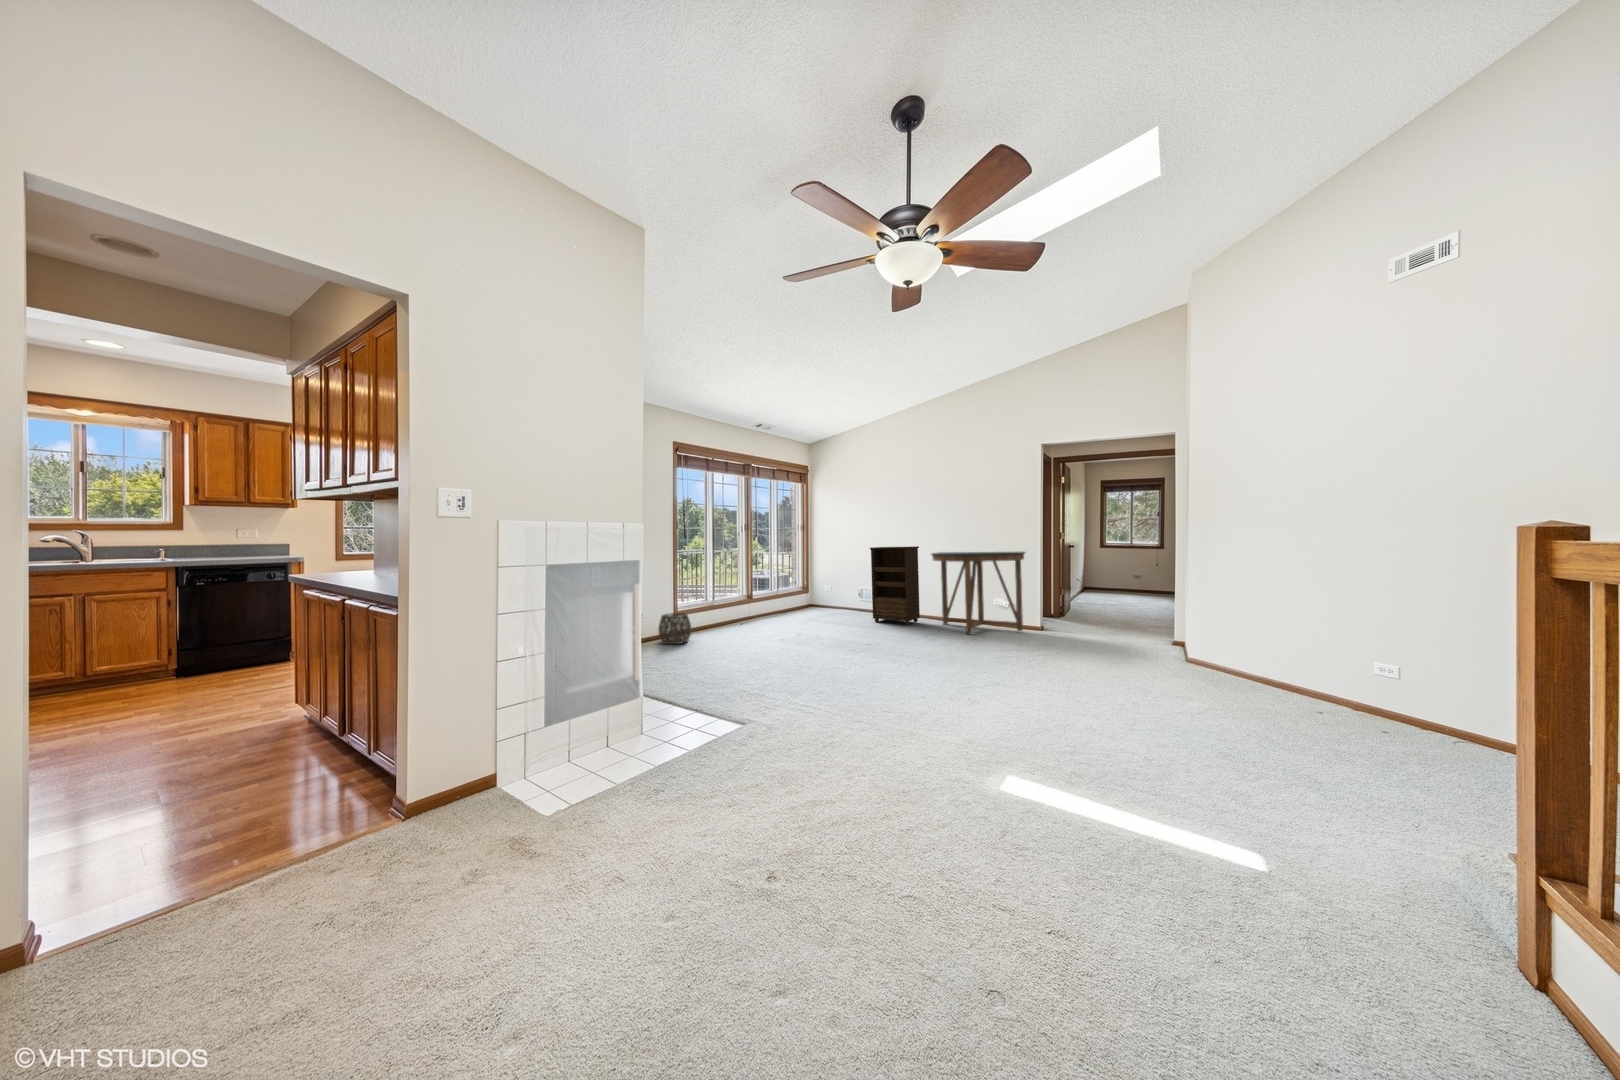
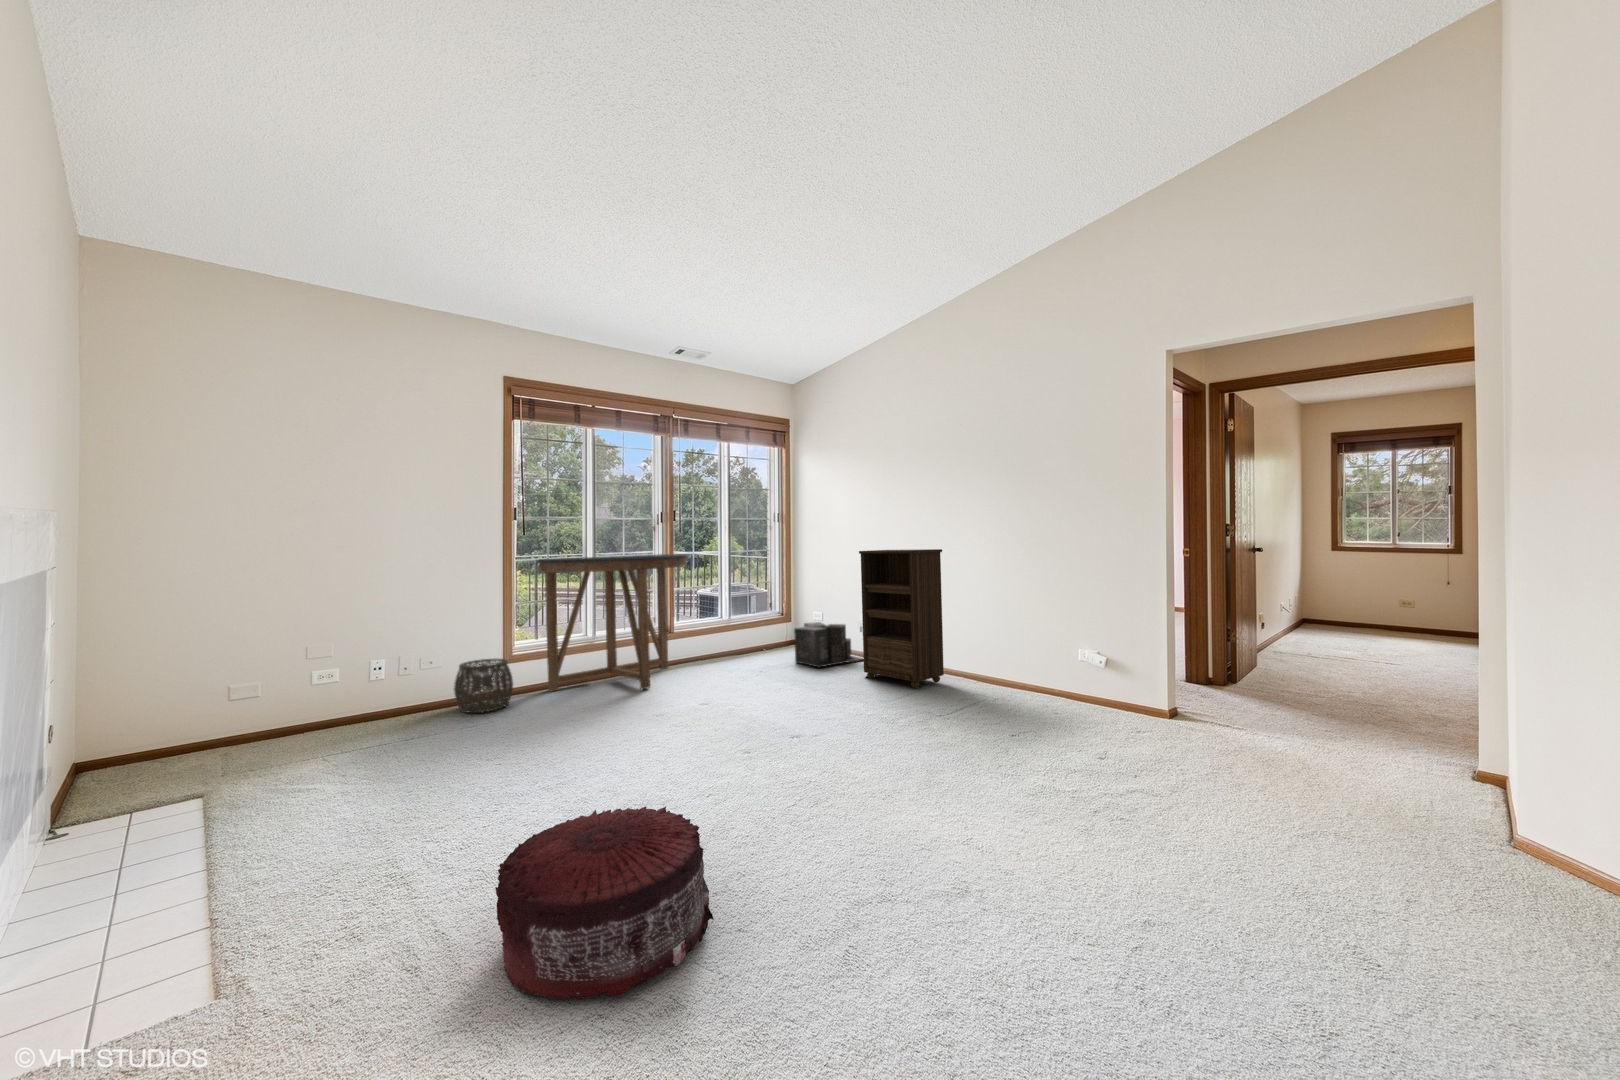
console table: present [932,552,1025,634] -> present [537,554,687,691]
speaker: none [814,592,865,618] -> present [794,622,863,667]
pouf: none [841,654,922,712] -> present [495,807,714,999]

